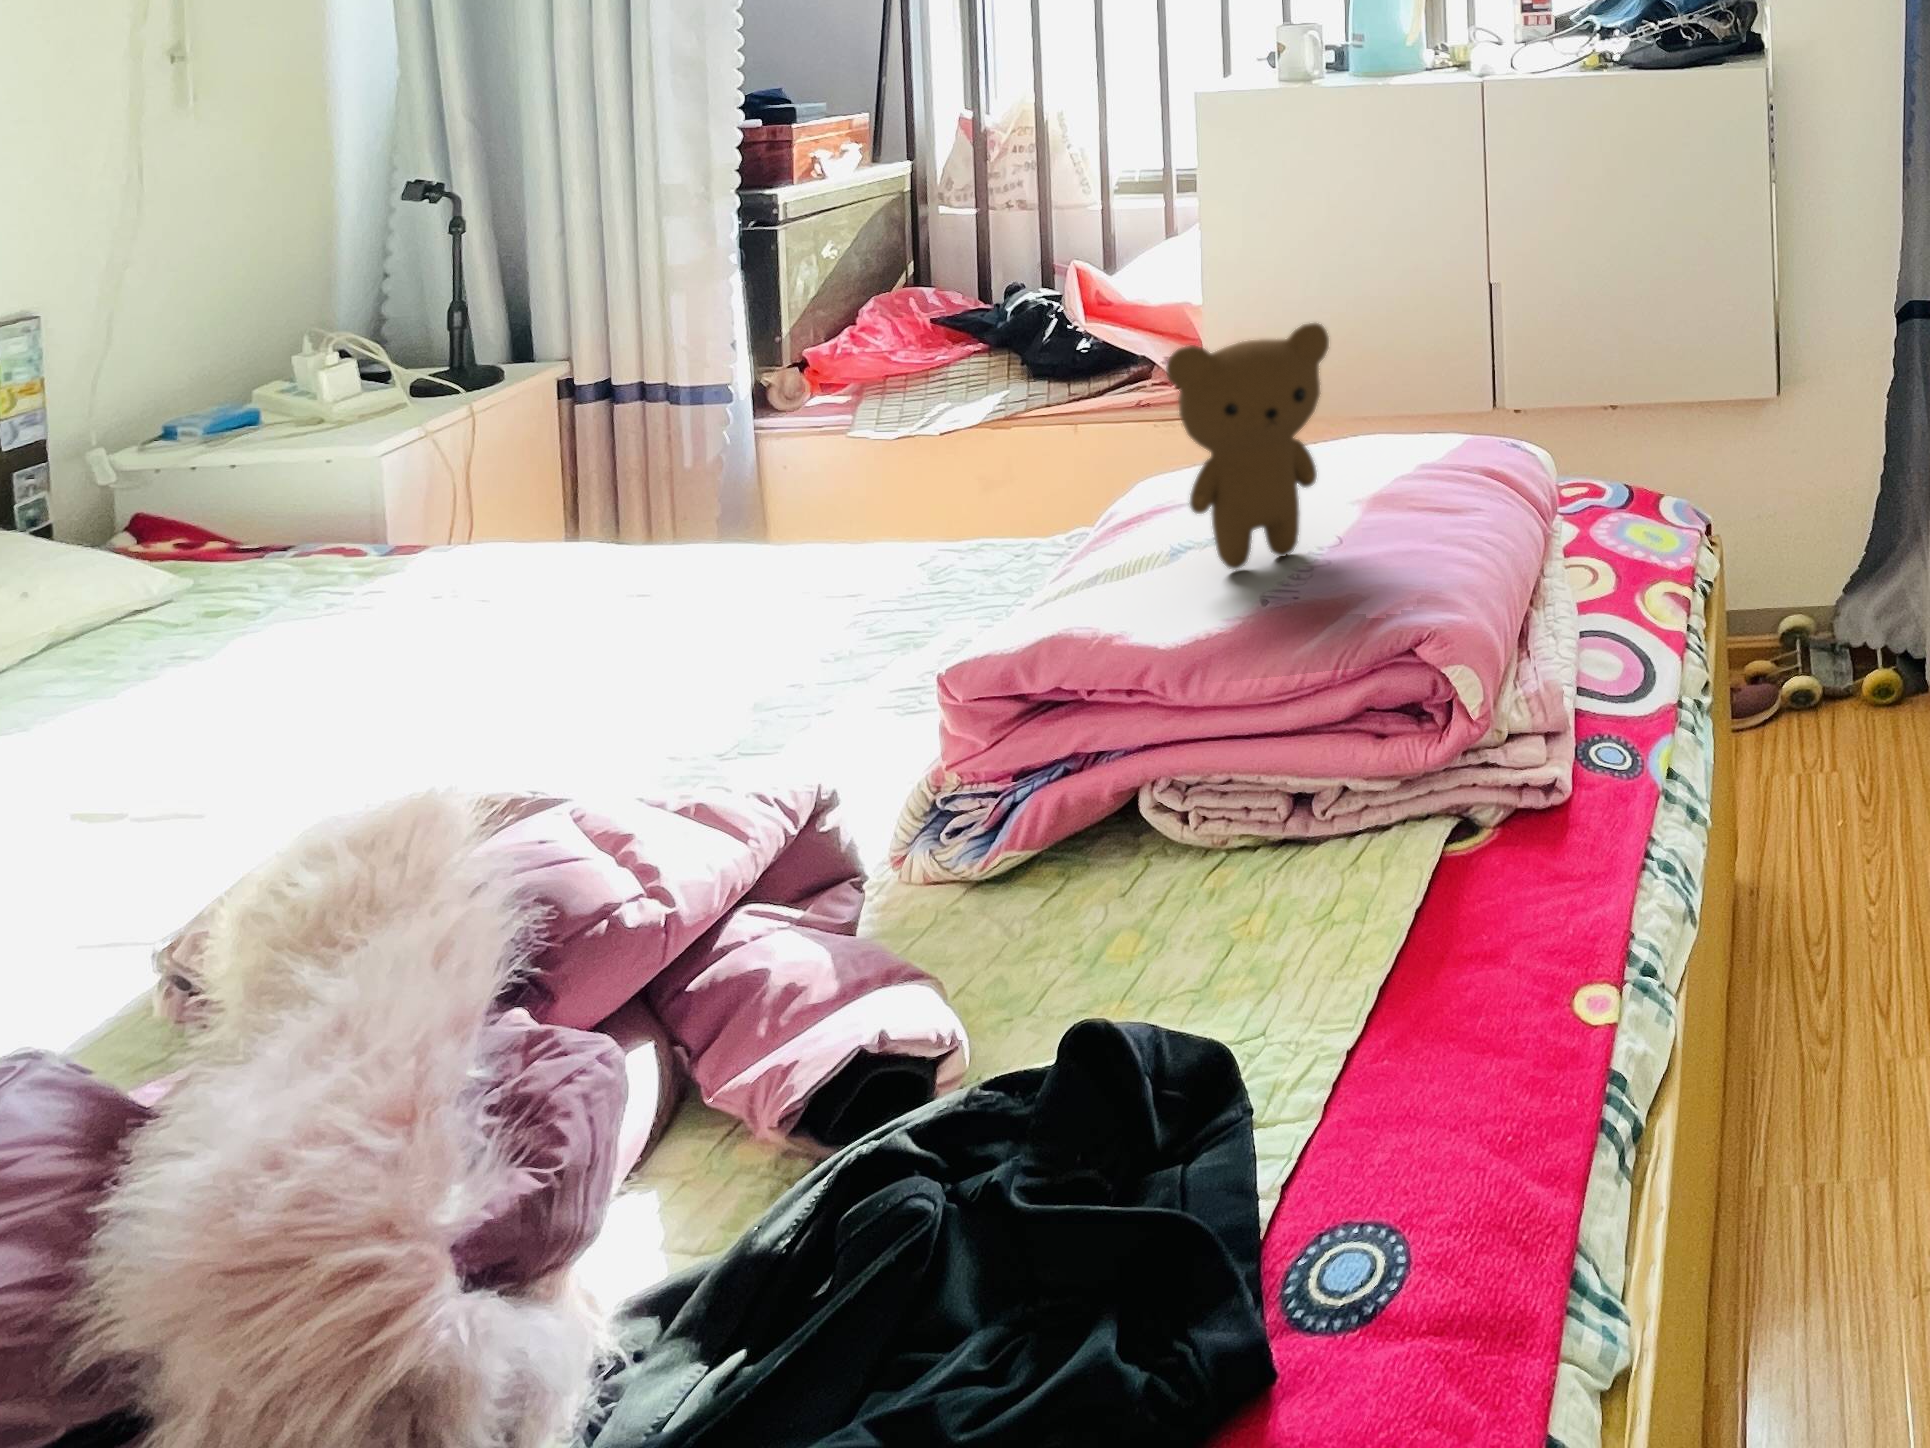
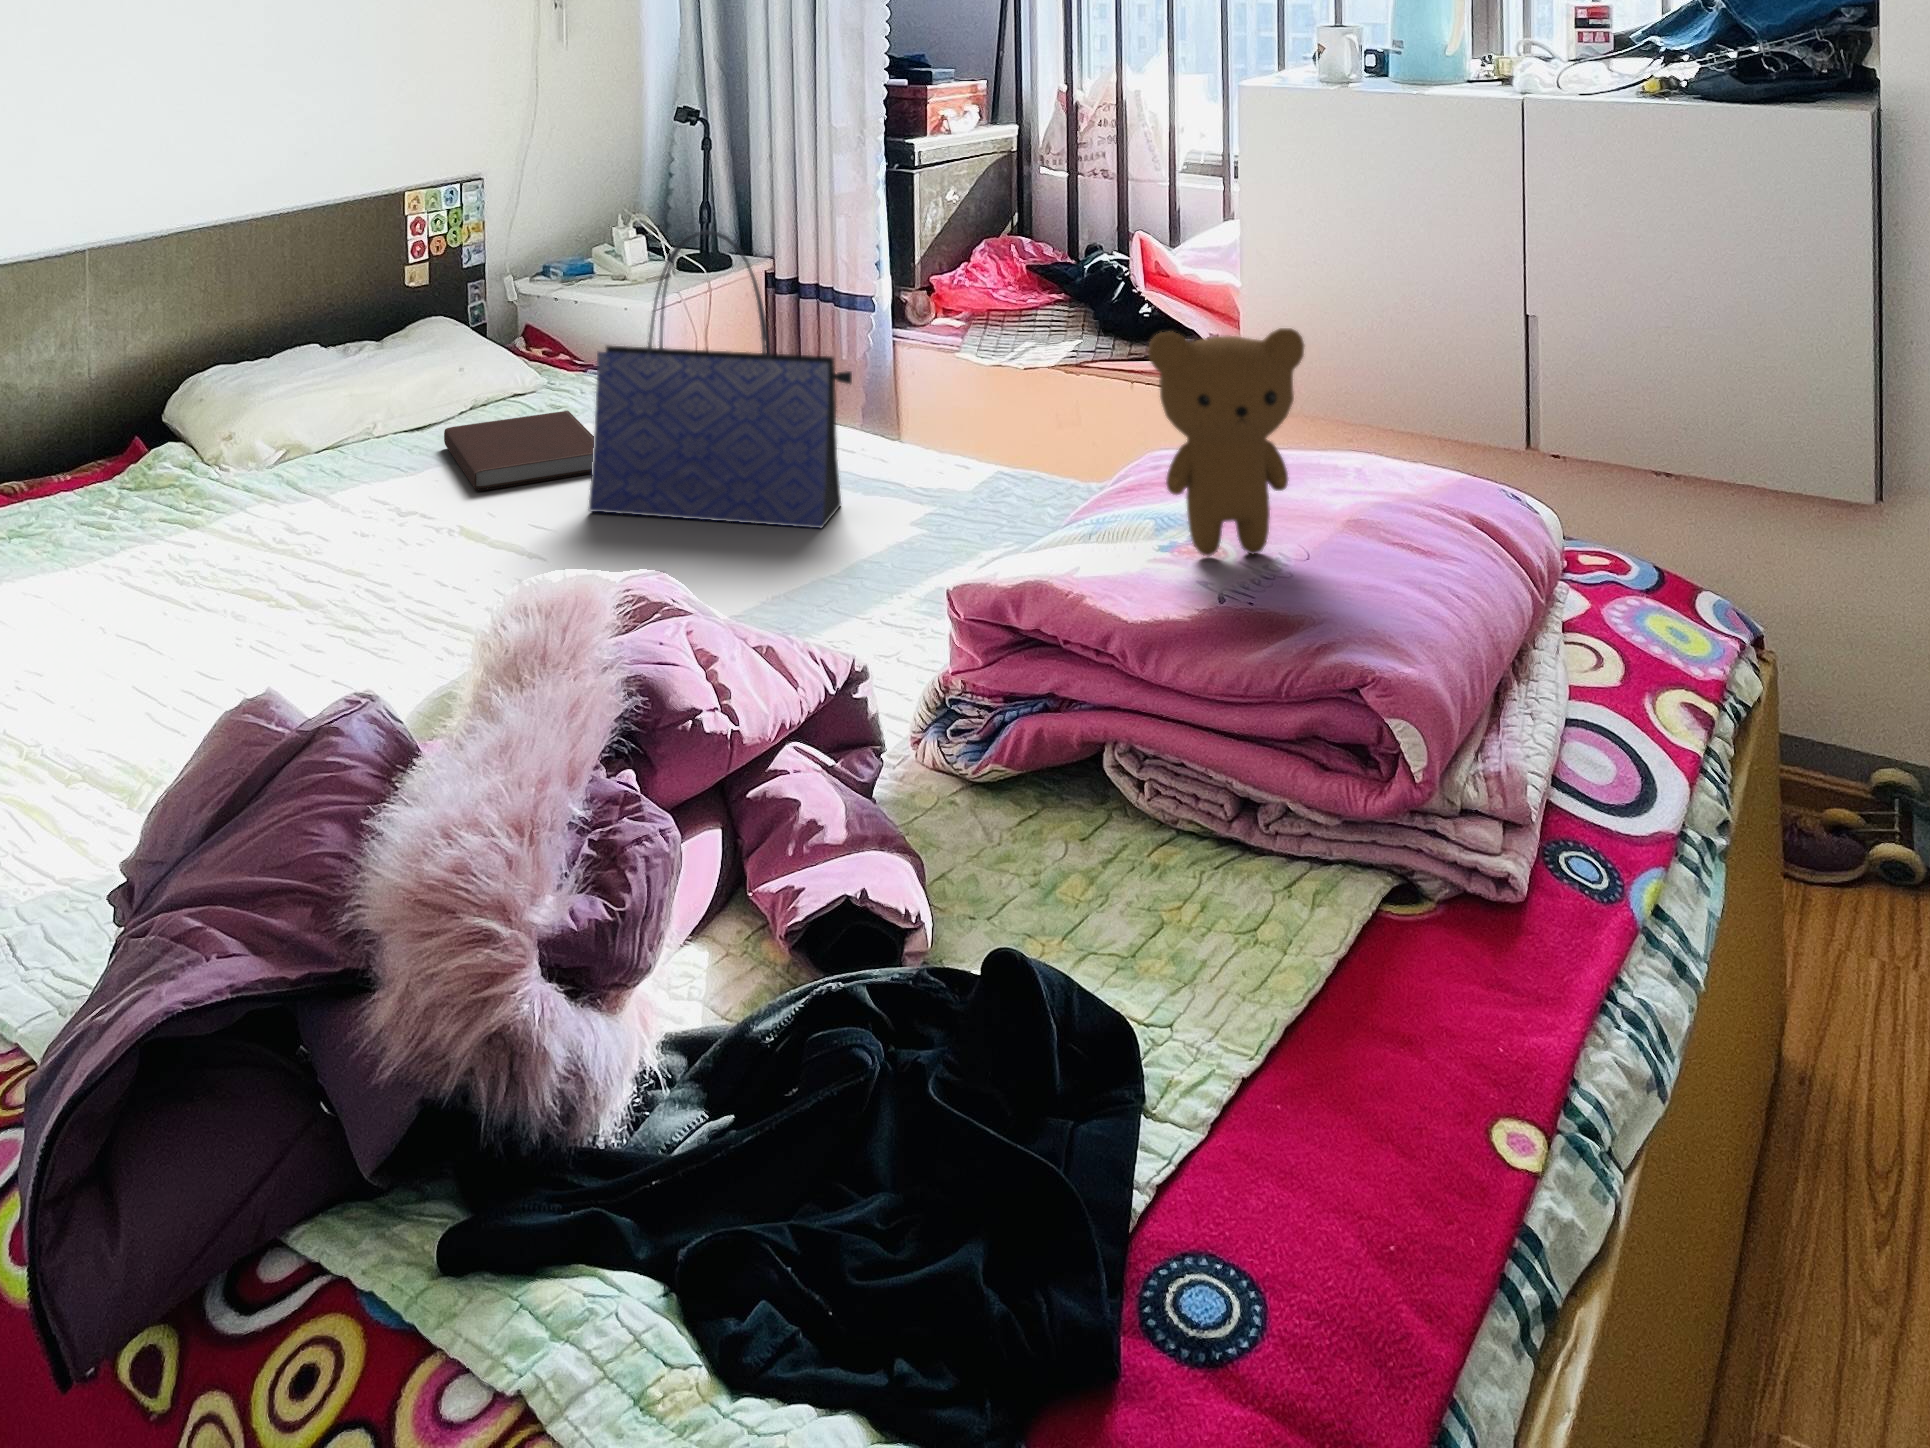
tote bag: none [325,327,744,729] -> present [589,231,852,528]
notebook: none [21,608,347,748] -> present [444,411,594,491]

